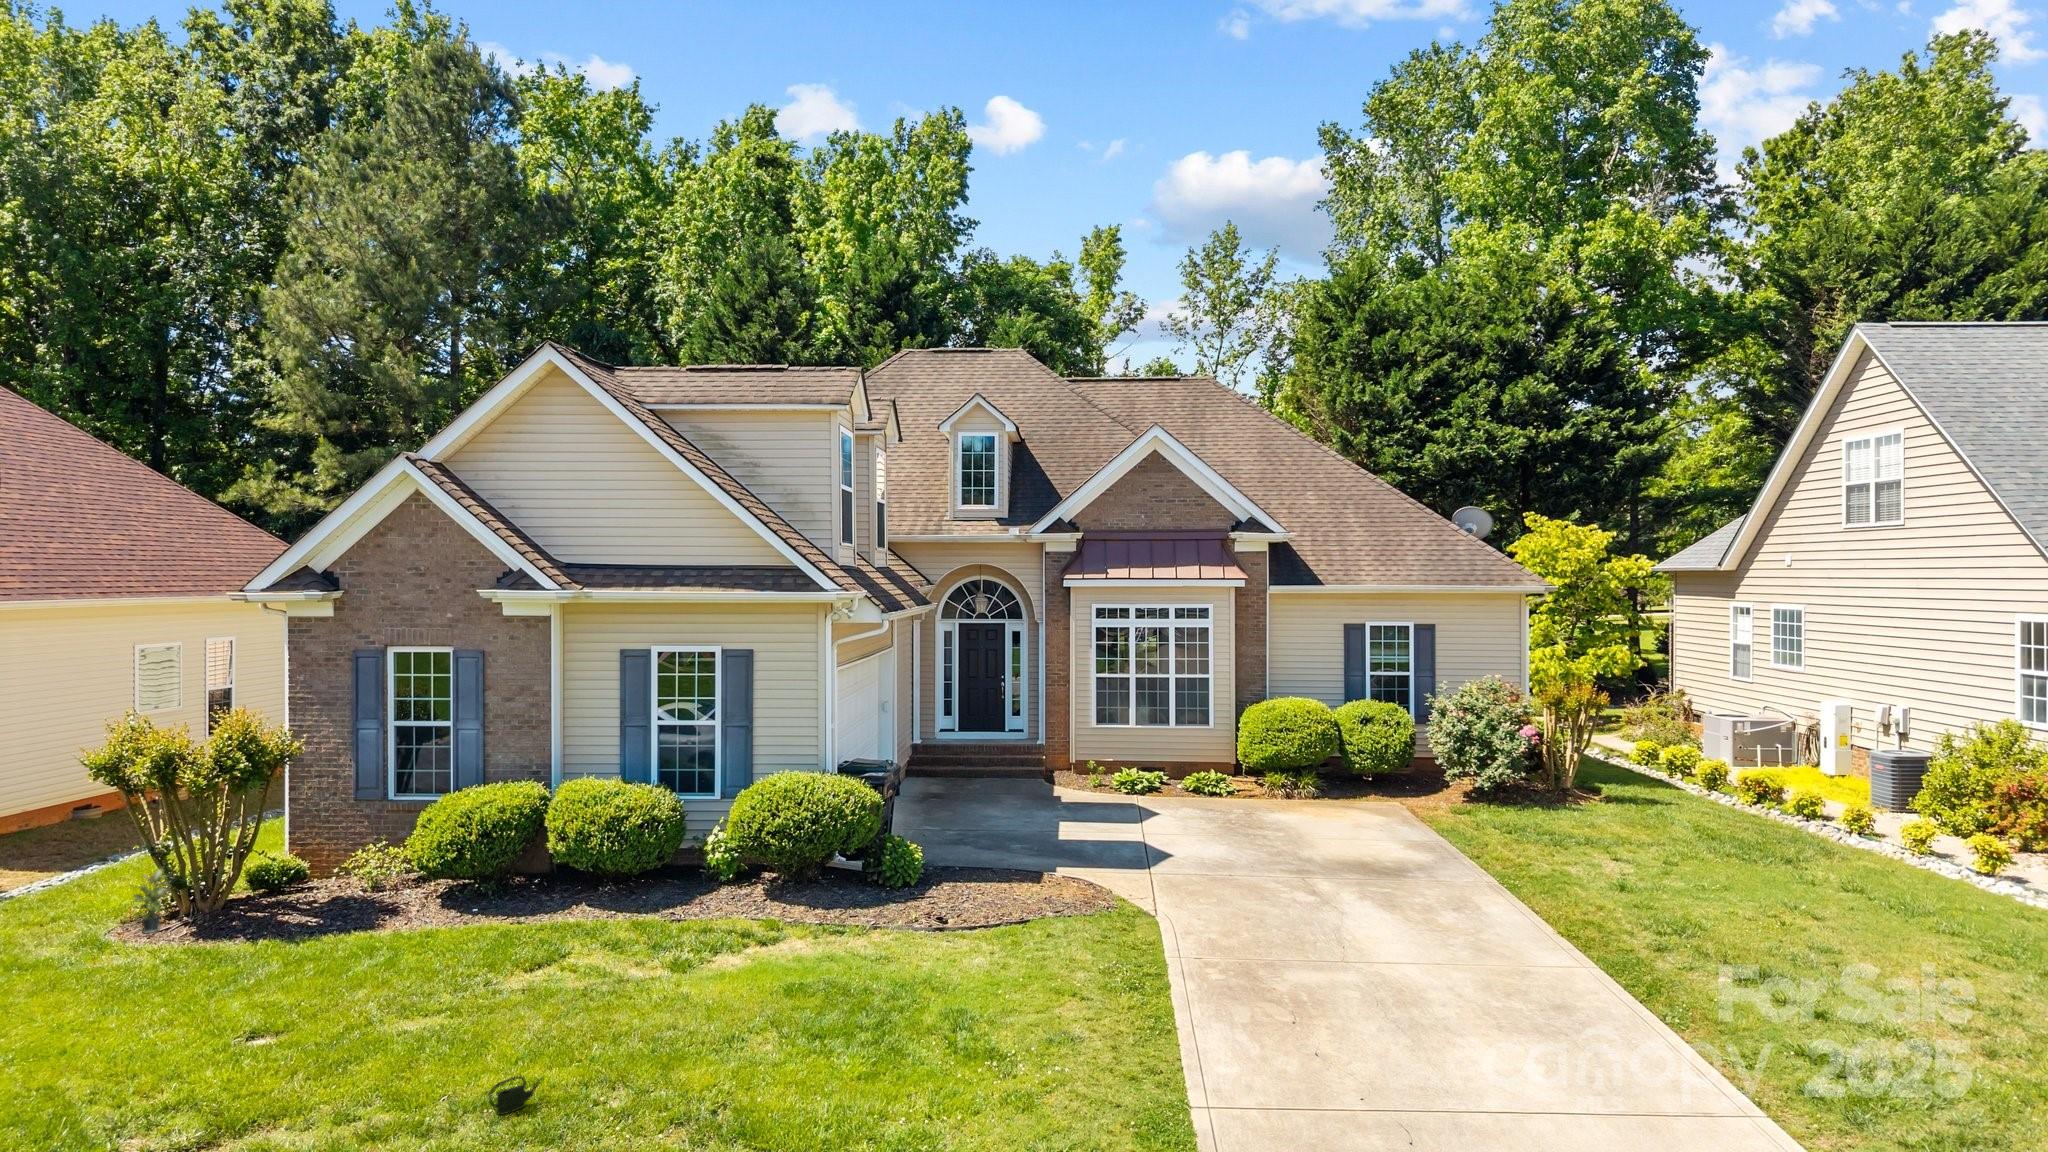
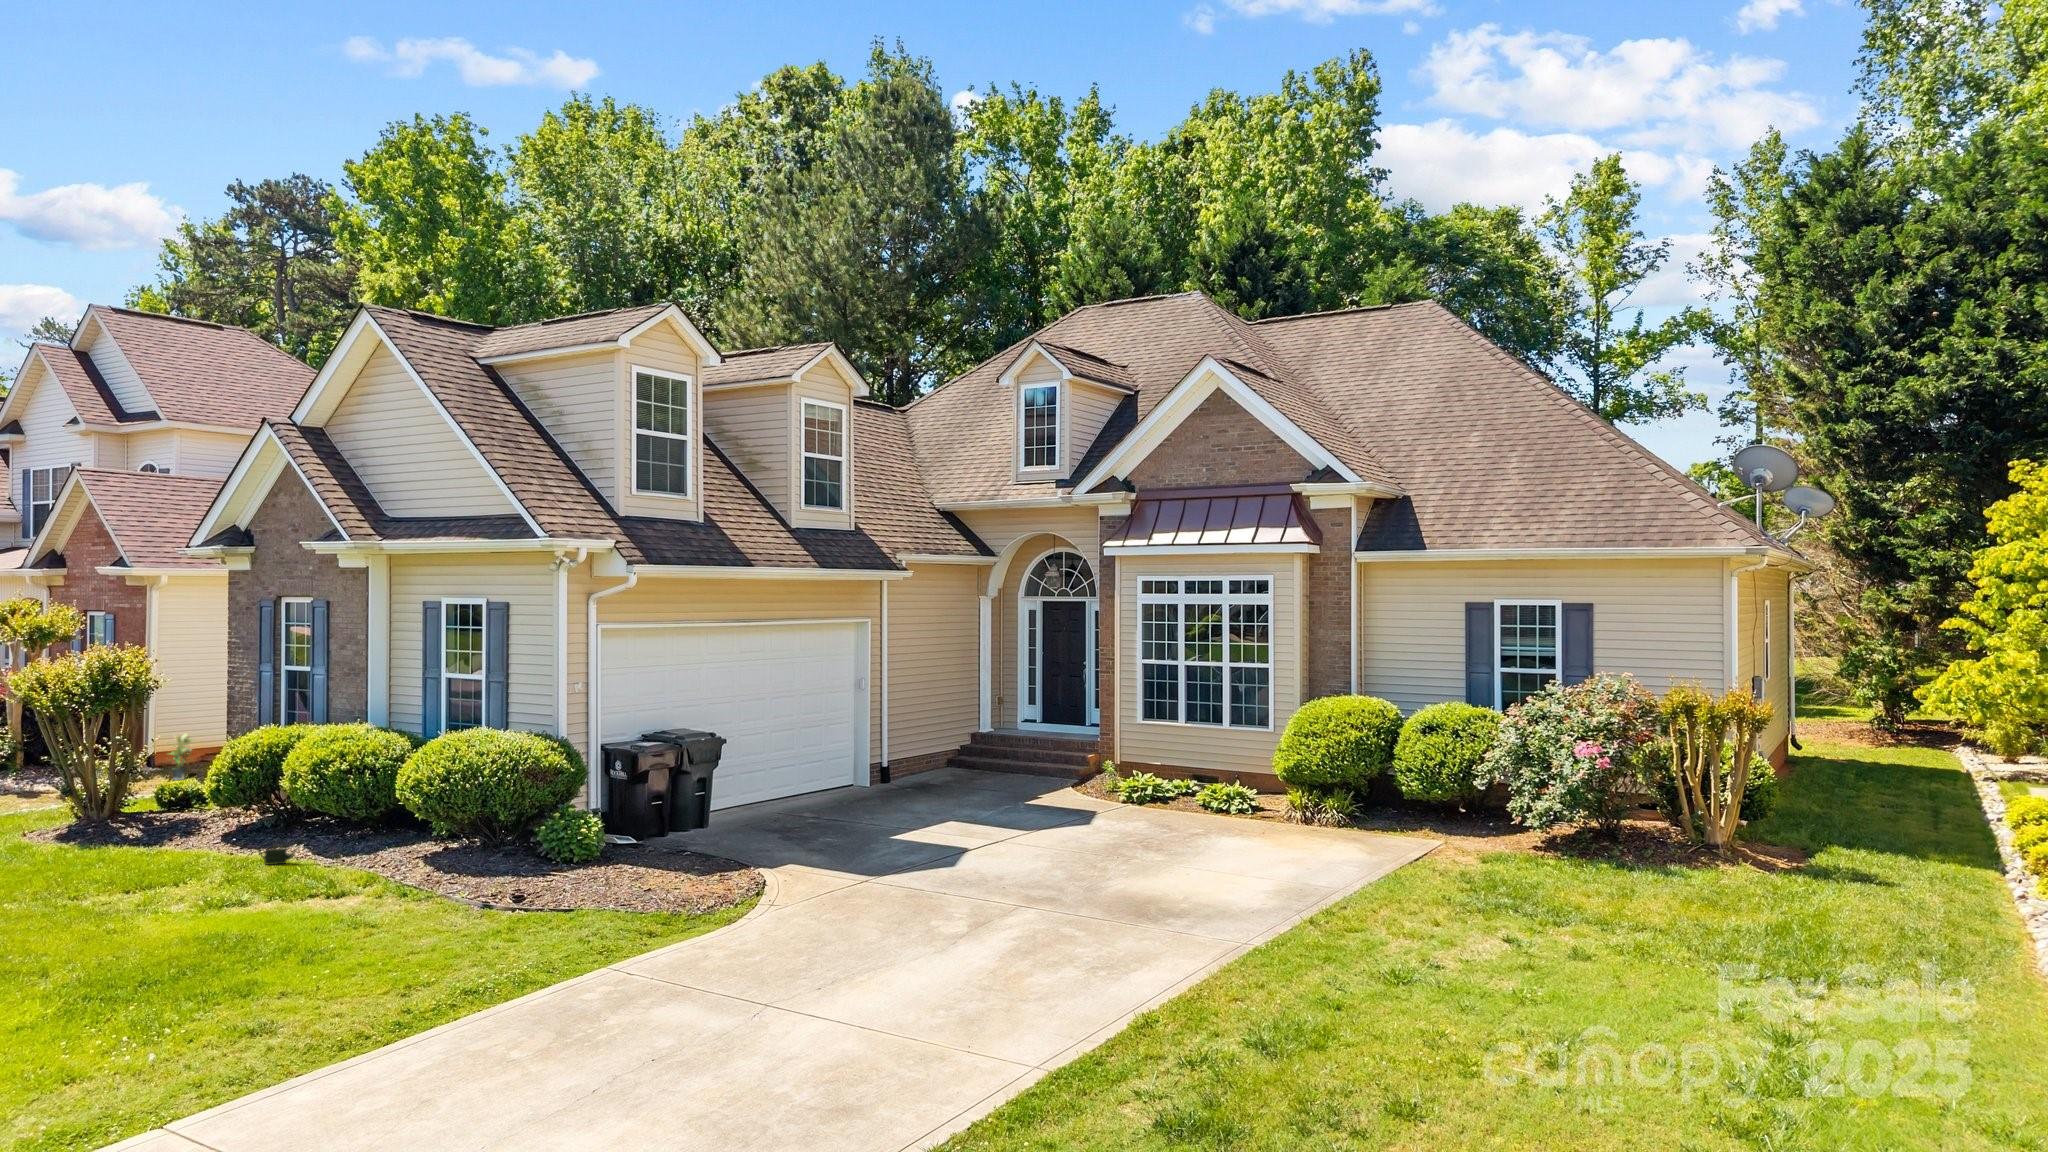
watering can: present [489,1076,543,1115] -> present [259,841,295,865]

